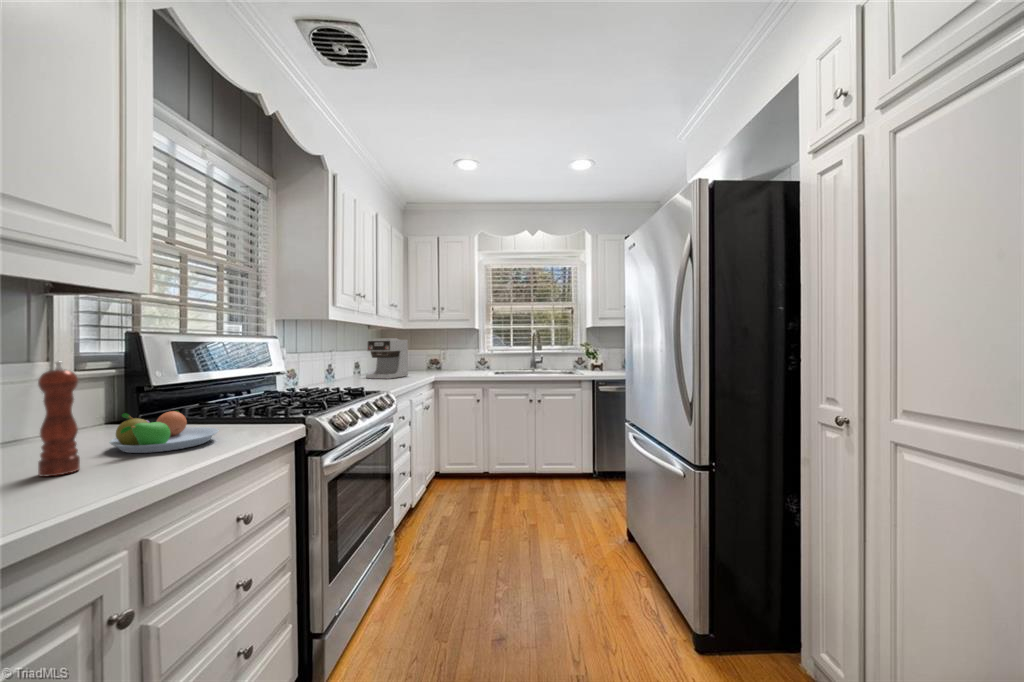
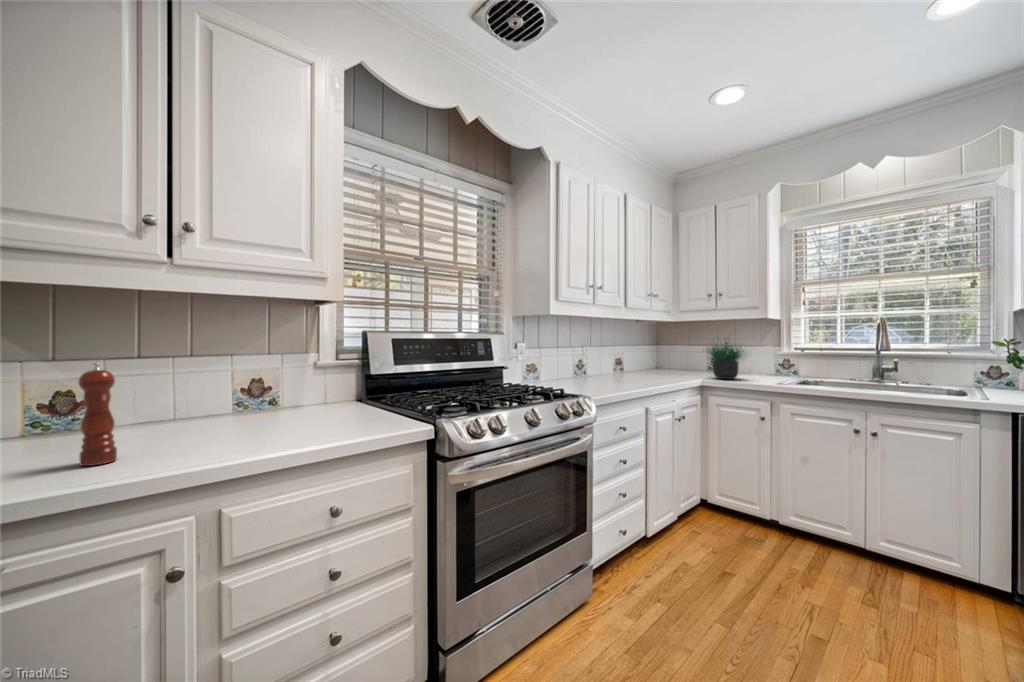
potted plant: none [430,334,471,374] -> present [706,342,745,379]
coffee maker: present [366,339,408,379] -> none [607,334,659,380]
fruit bowl: present [109,411,219,453] -> none [164,409,281,453]

